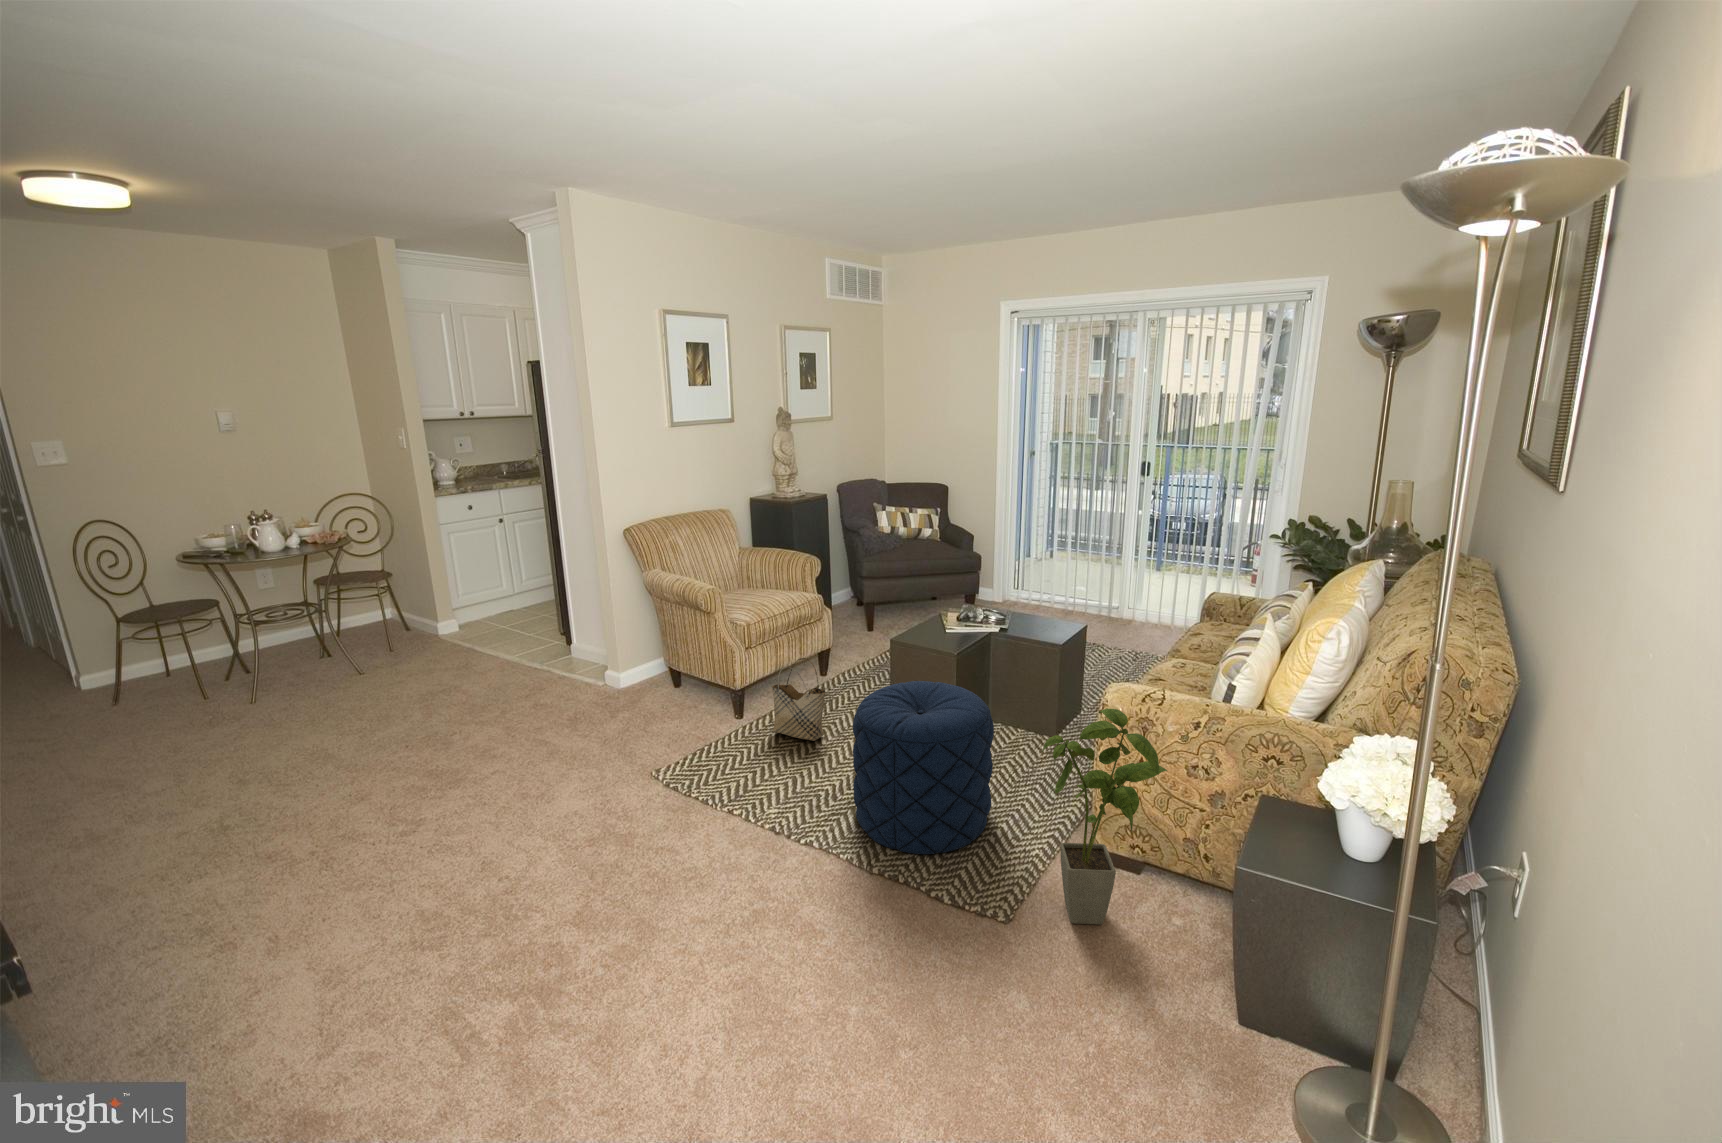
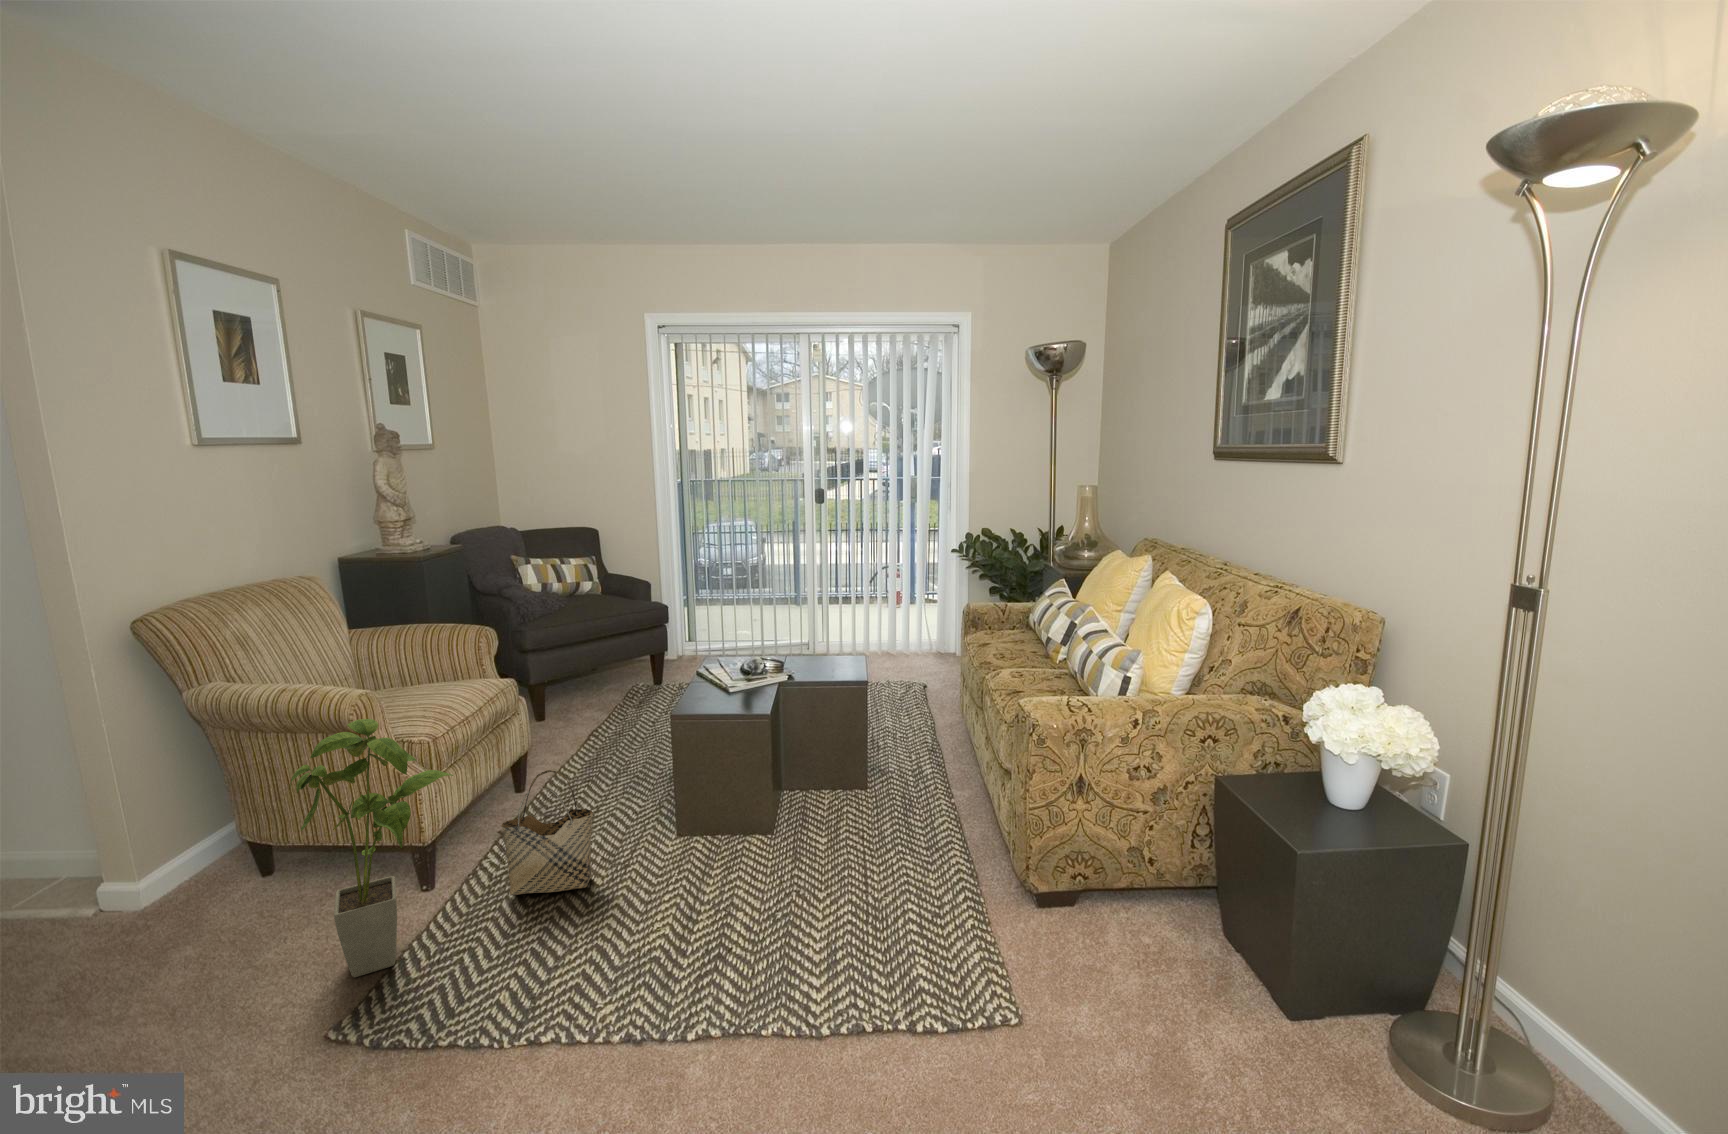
pouf: present [853,681,994,854] -> none [718,751,902,992]
house plant: present [1042,708,1167,925] -> present [290,719,453,977]

